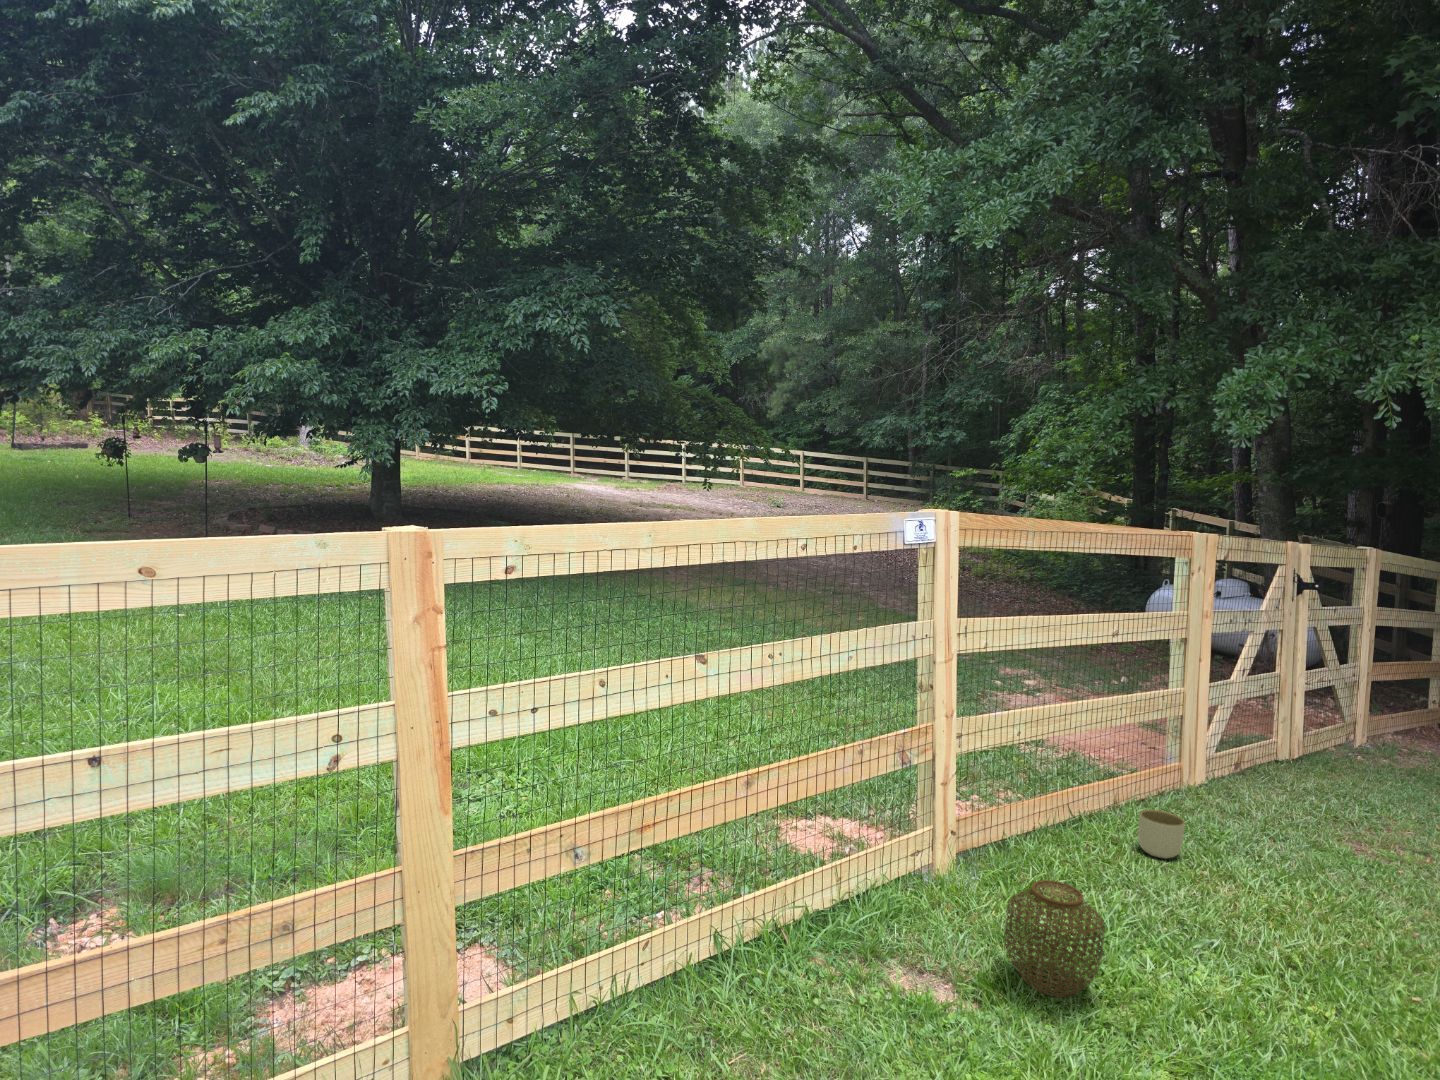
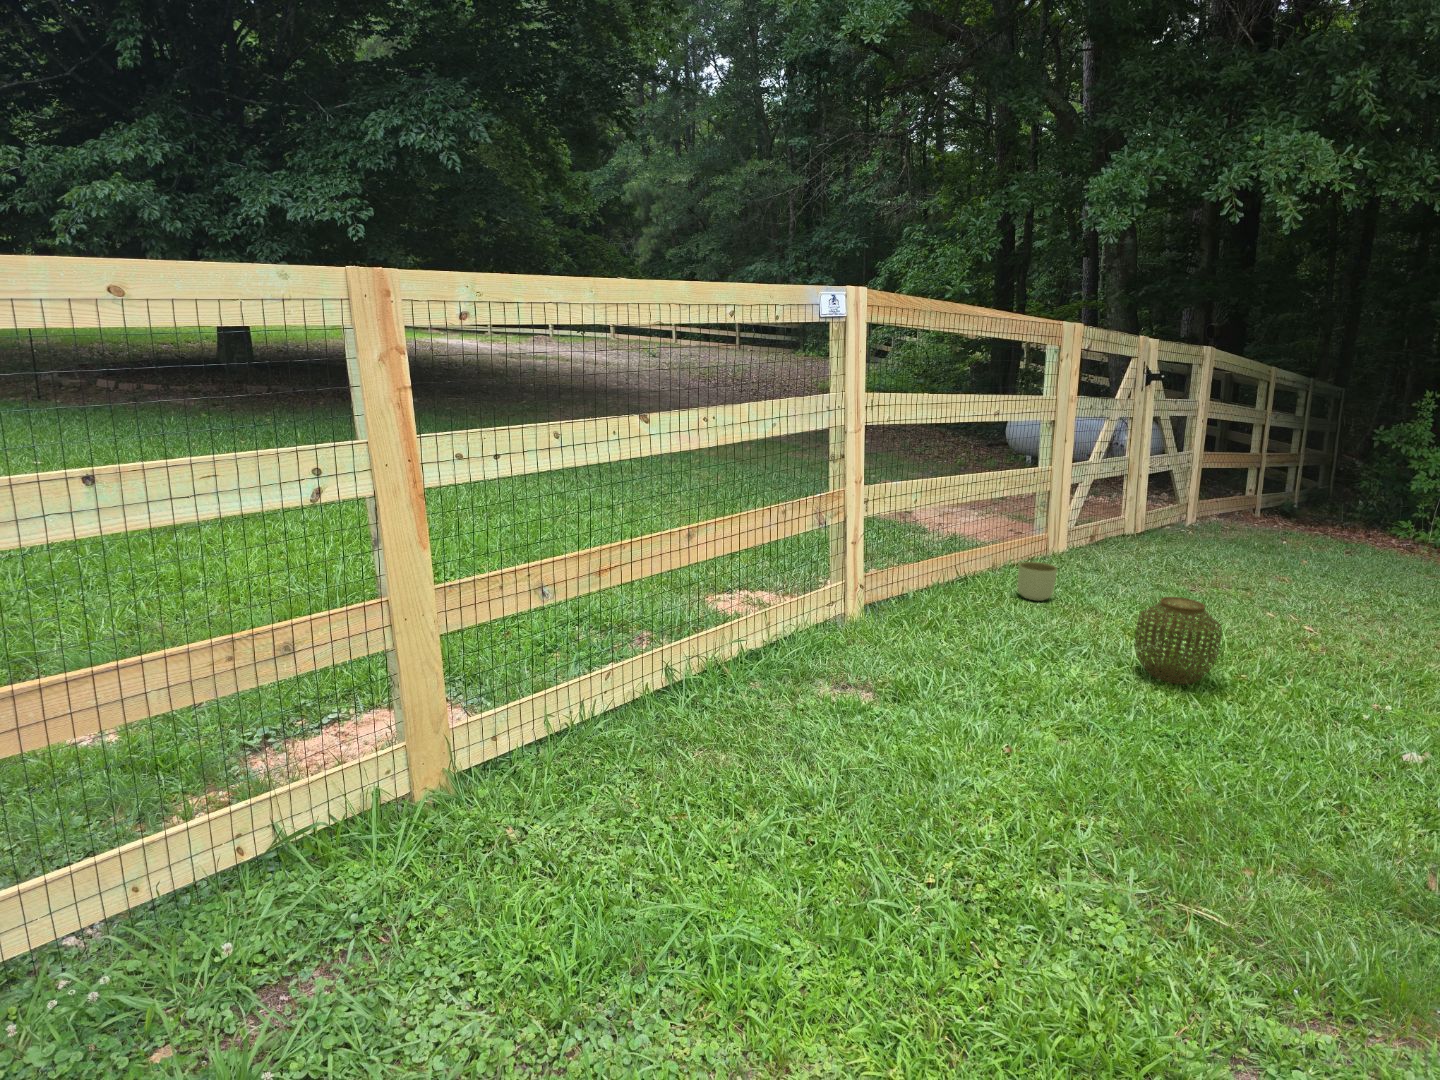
woven basket: present [1004,880,1105,997] -> present [1135,597,1222,684]

